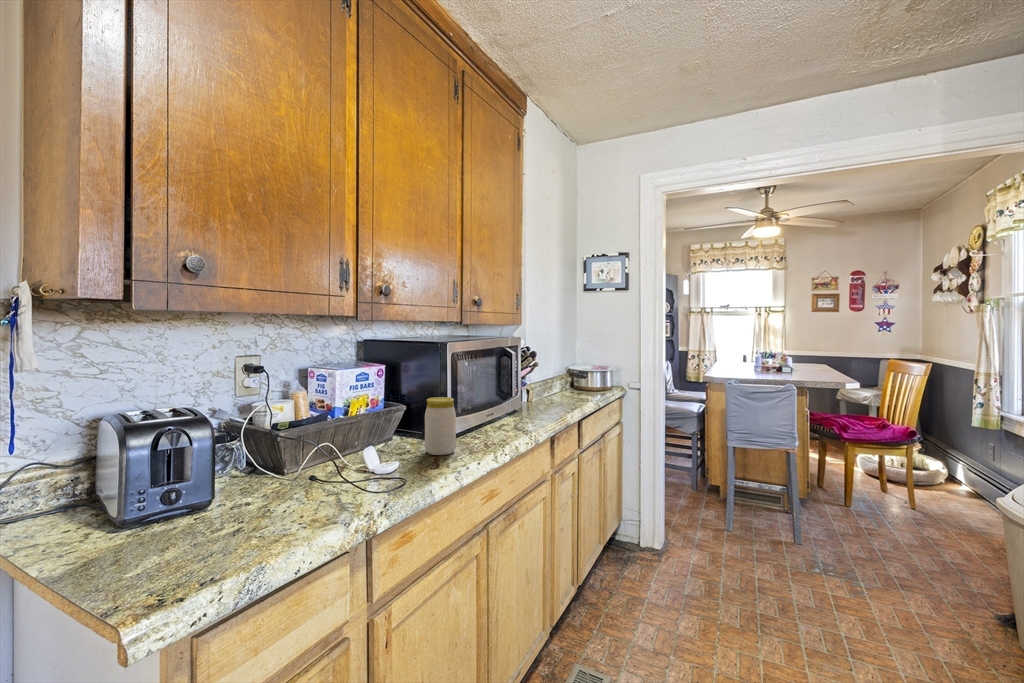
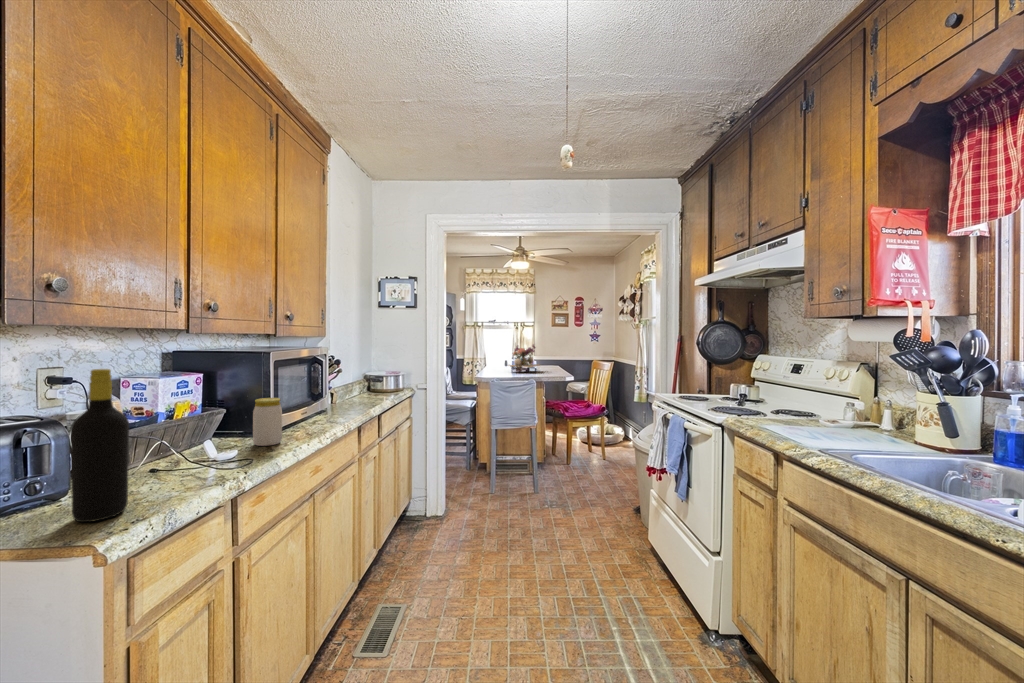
flower arrangement: none [748,334,800,372] -> present [509,344,539,371]
bottle: none [194,361,257,546] -> present [70,369,129,522]

